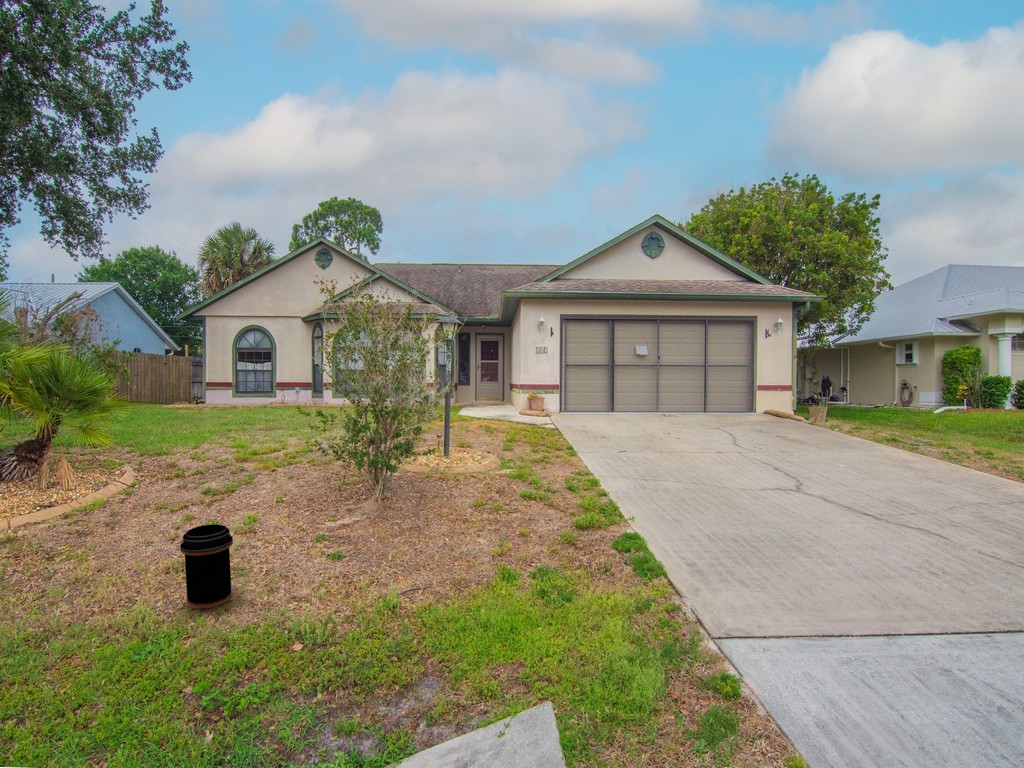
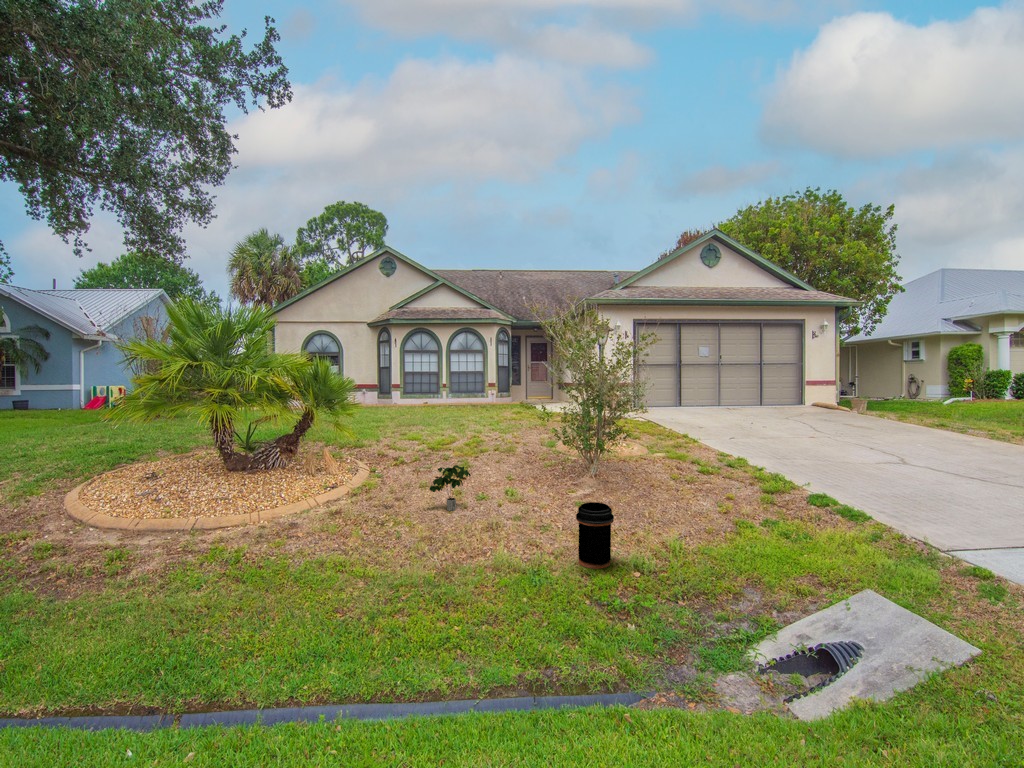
potted plant: none [124,473,179,527] -> present [429,465,471,511]

